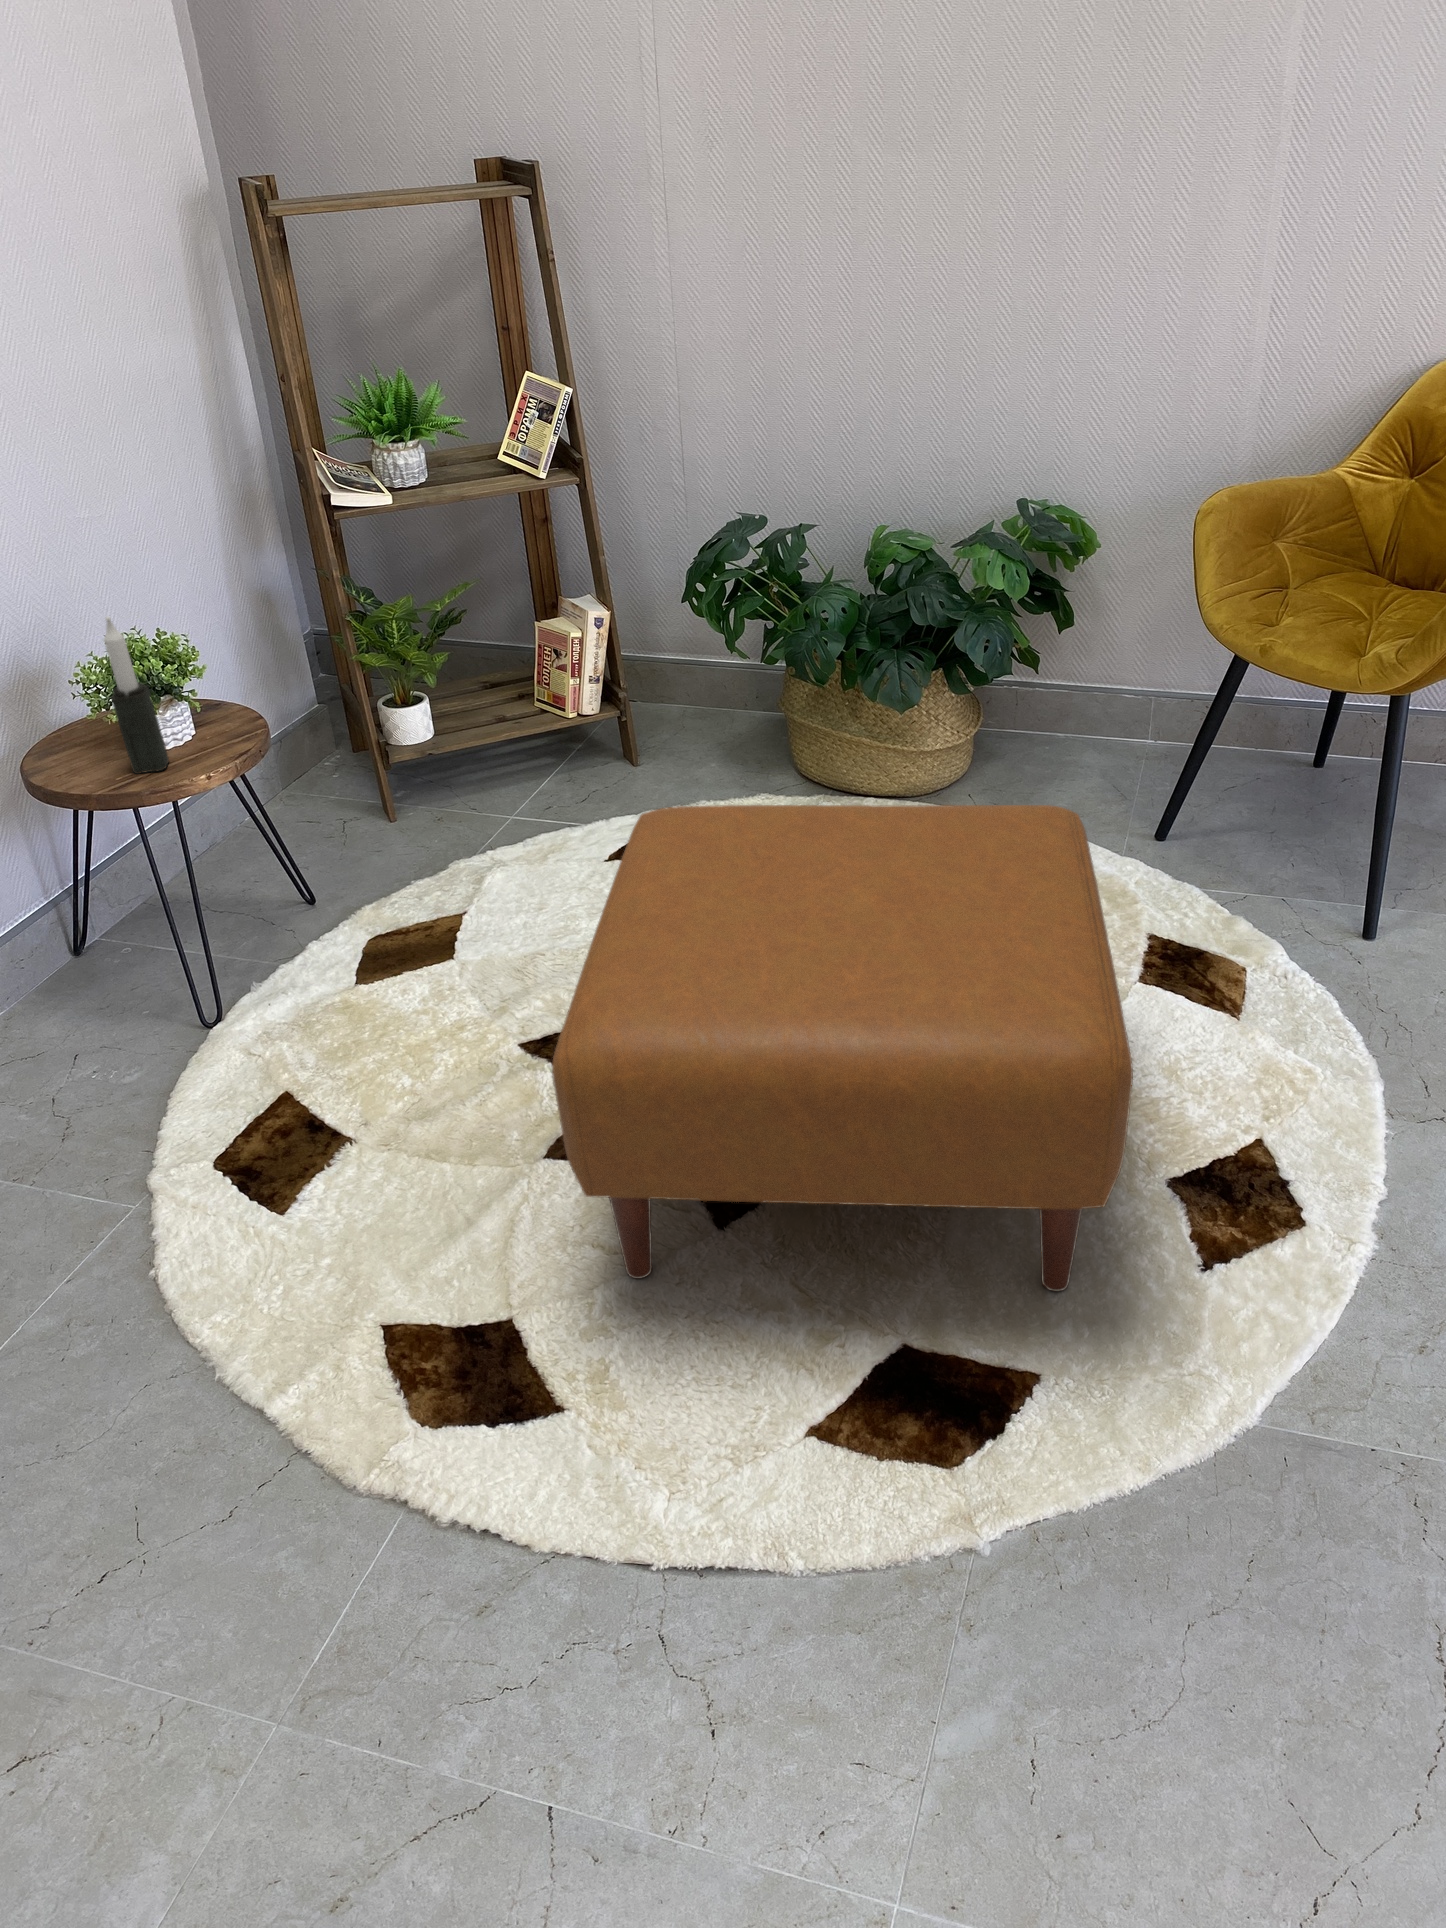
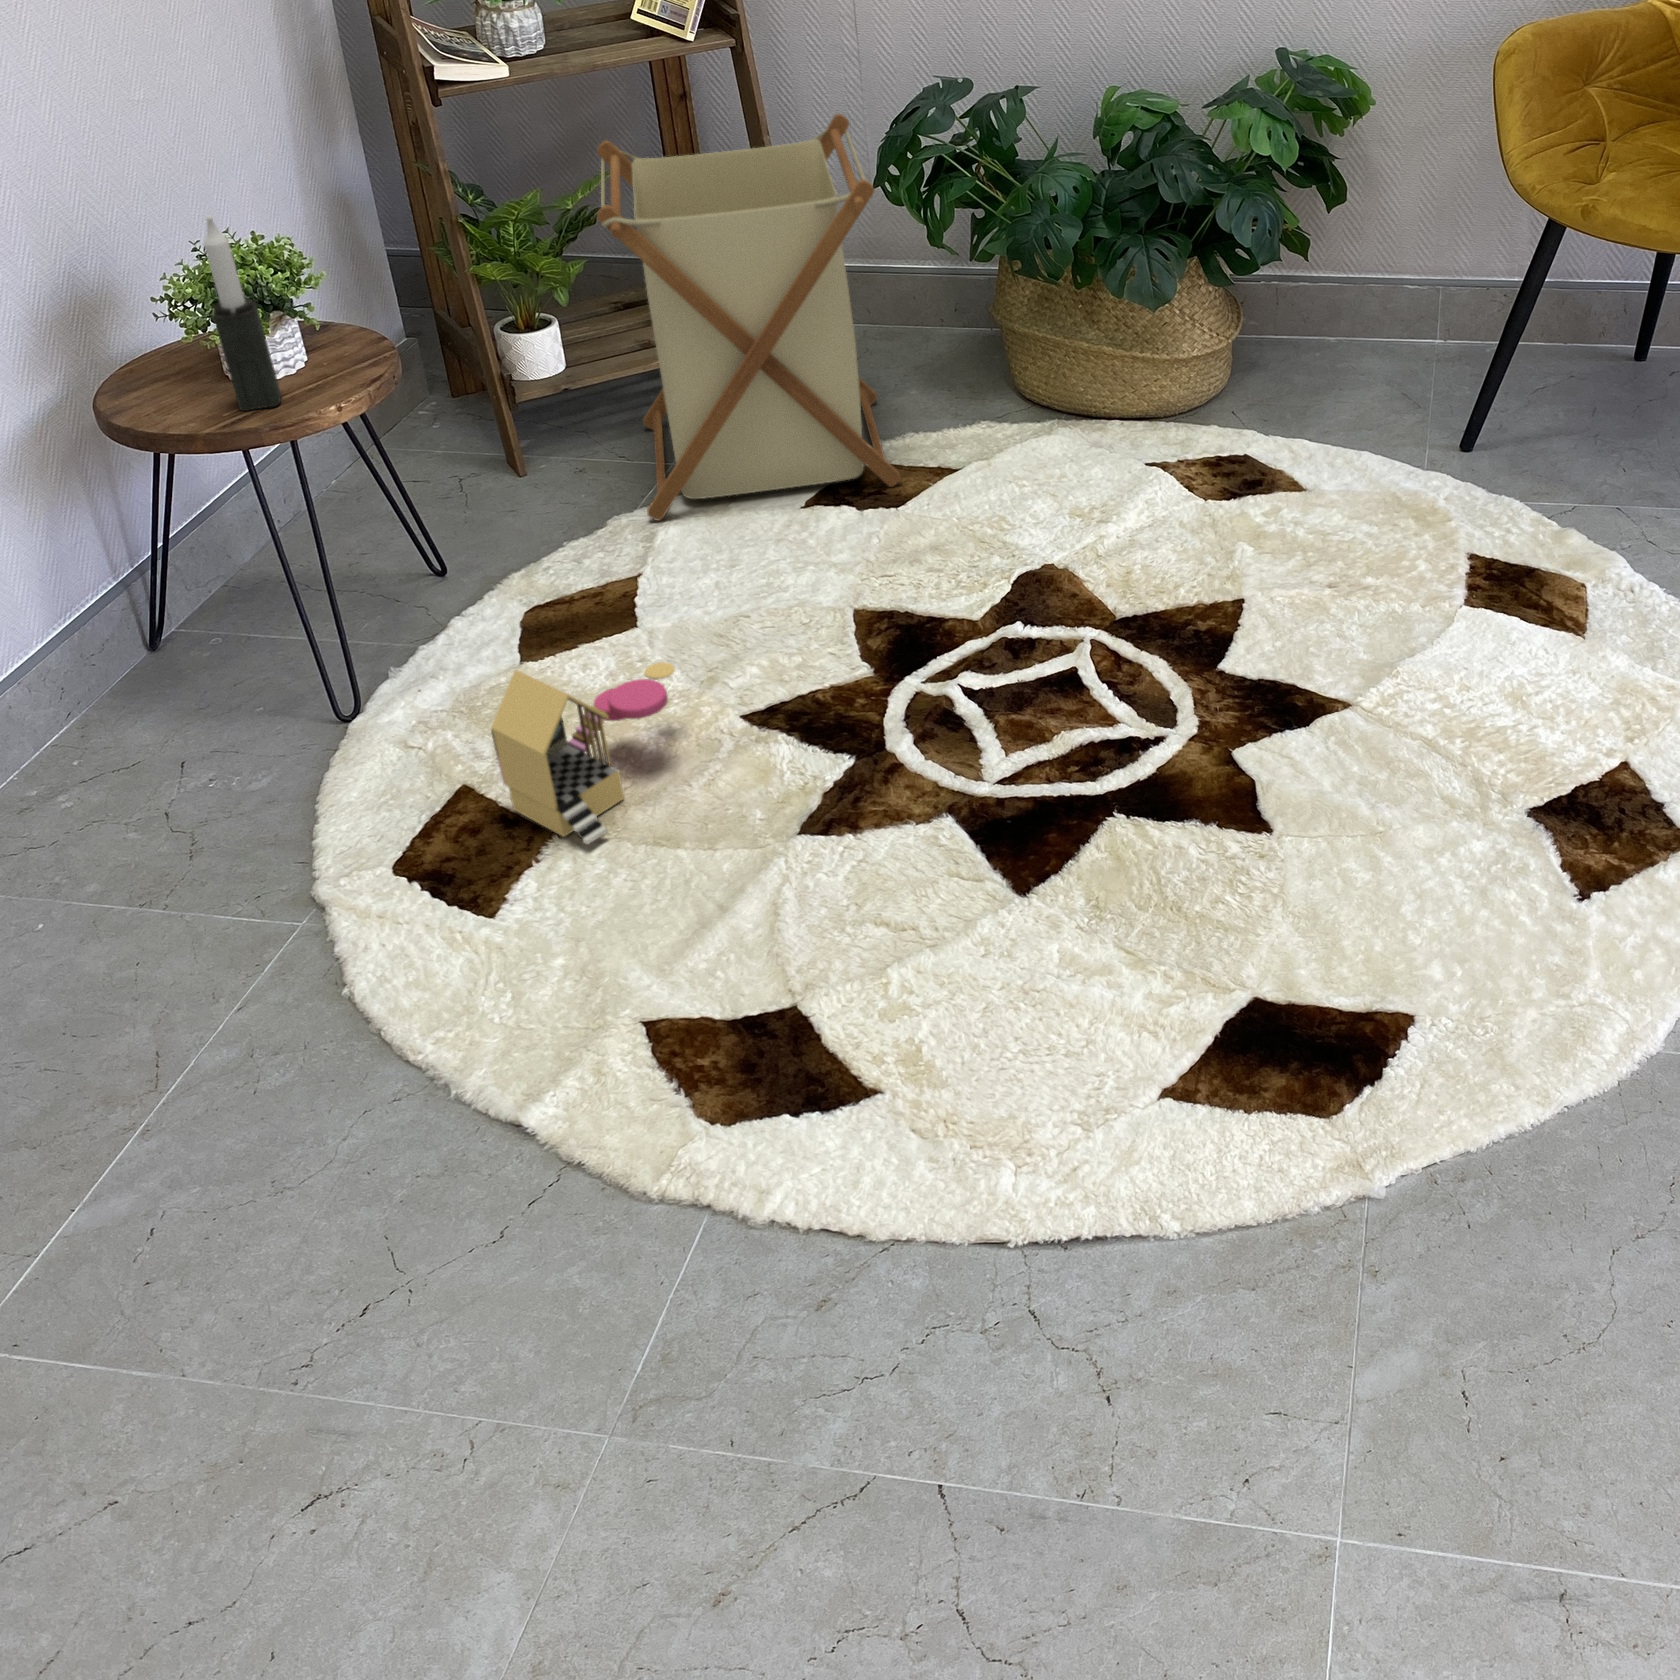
laundry basket: none [443,541,689,865] -> present [597,113,901,521]
ottoman: present [552,805,1133,1291] -> none [845,392,1505,953]
toy house: none [299,998,463,1154] -> present [491,662,675,844]

